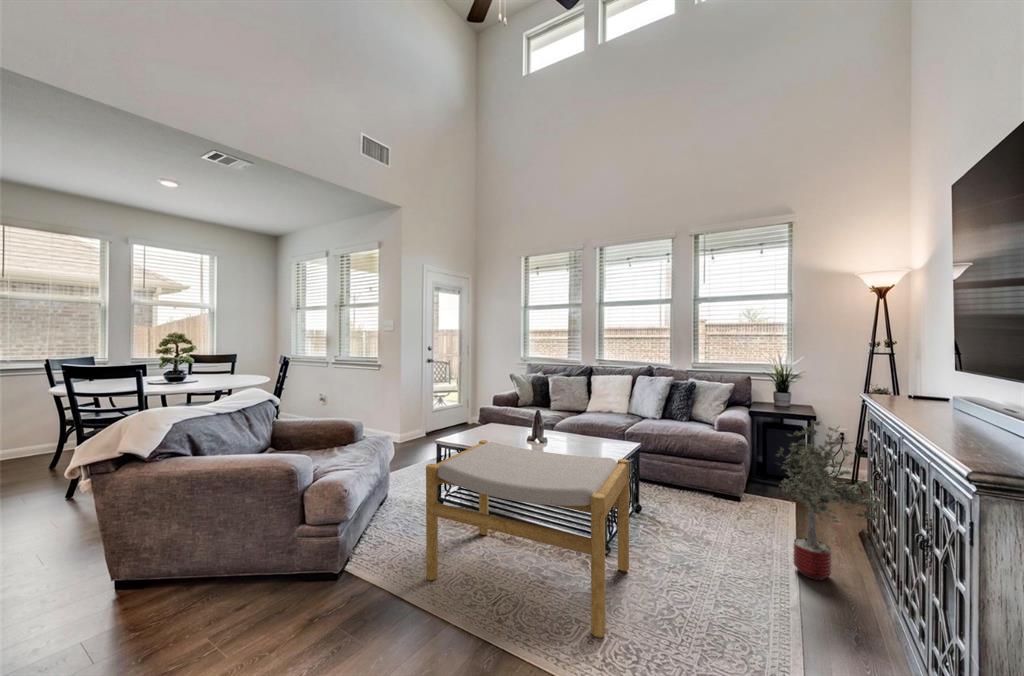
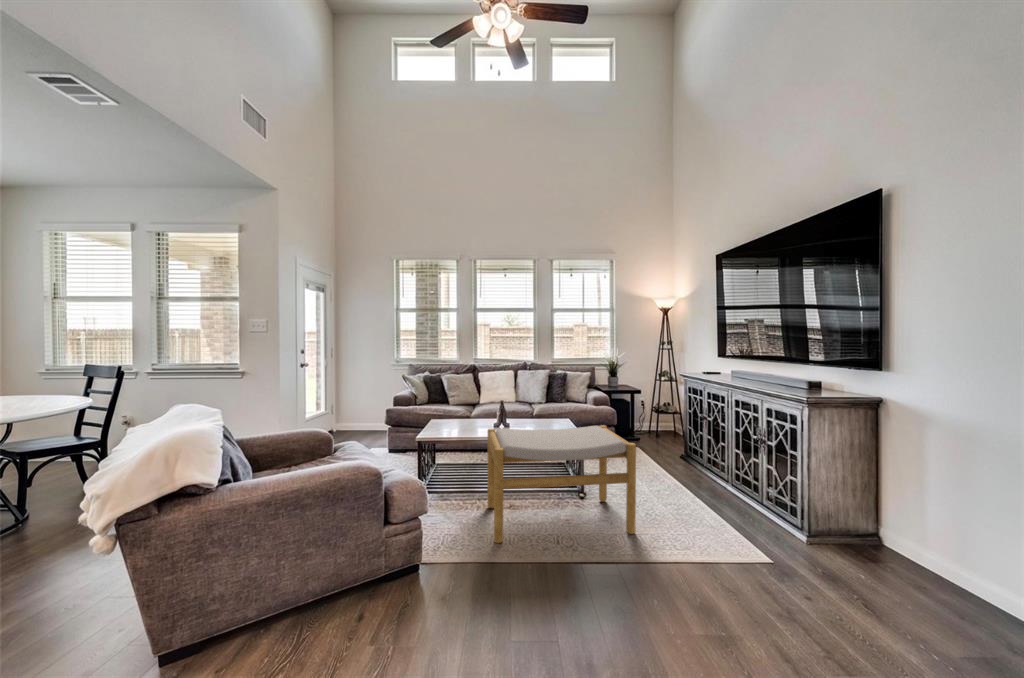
potted tree: present [776,421,884,580] -> none [664,388,719,480]

